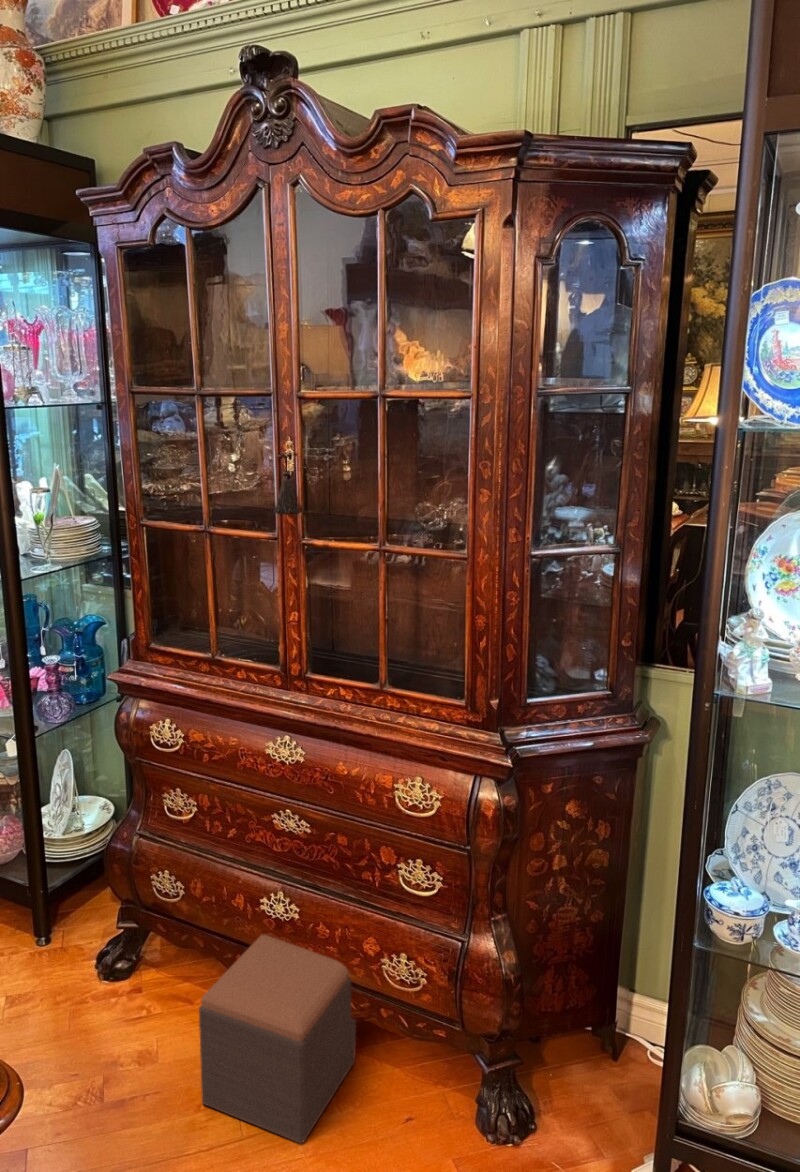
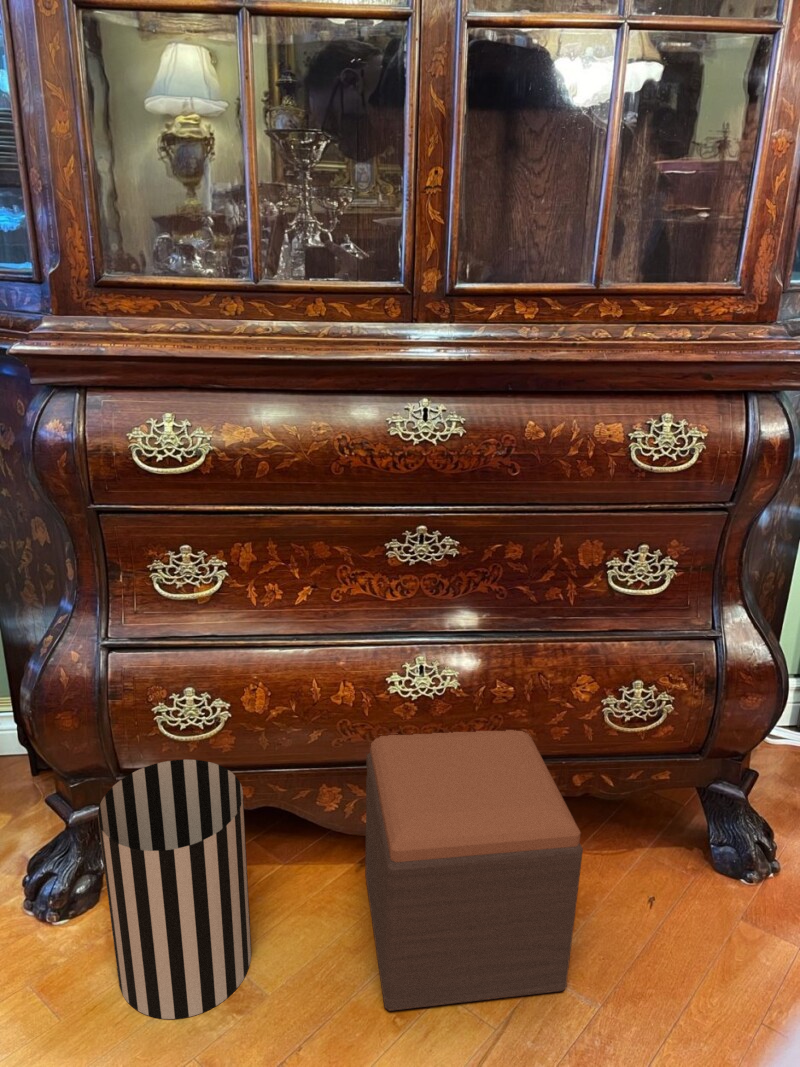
wastebasket: none [91,907,177,1060] -> present [98,759,251,1019]

